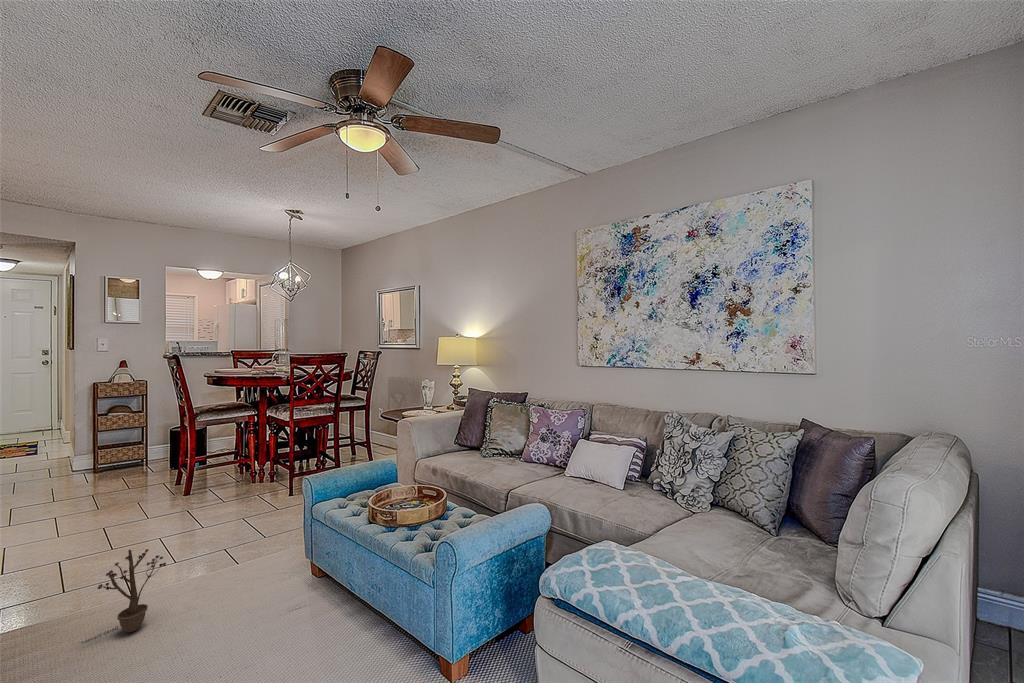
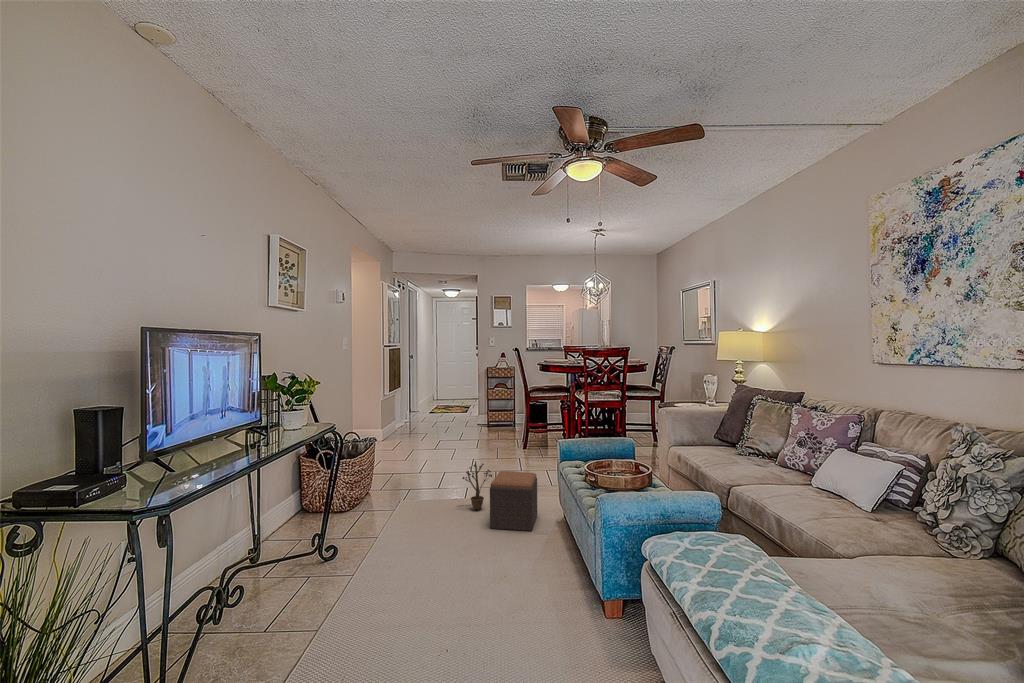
footstool: none [176,539,260,660] -> present [490,471,537,531]

